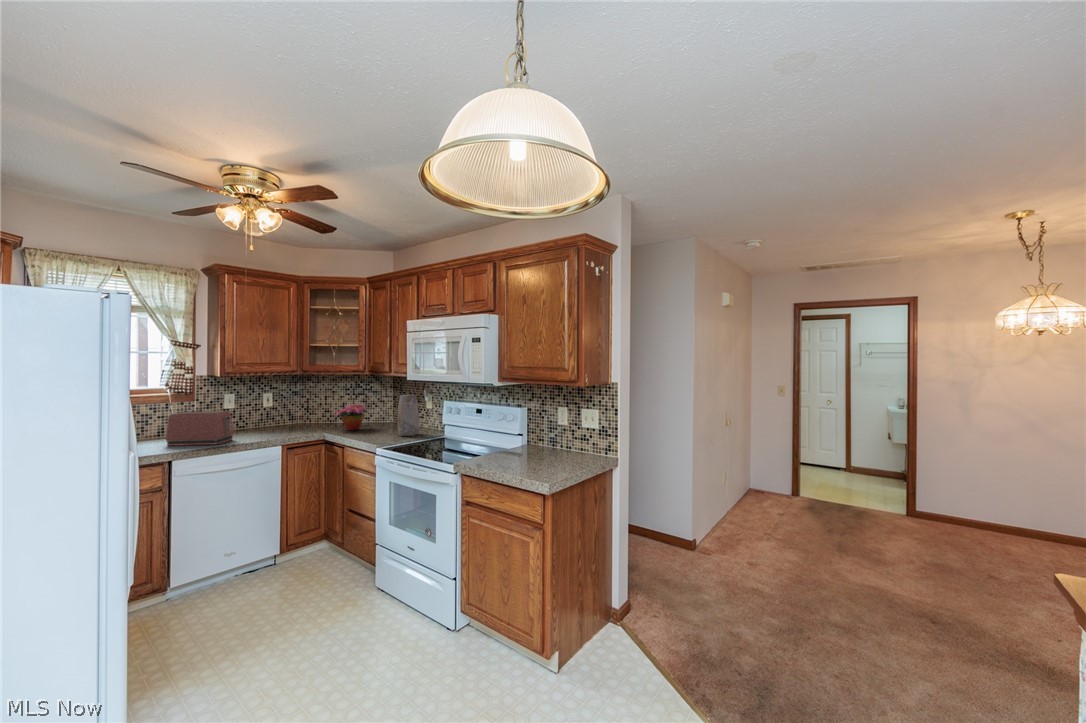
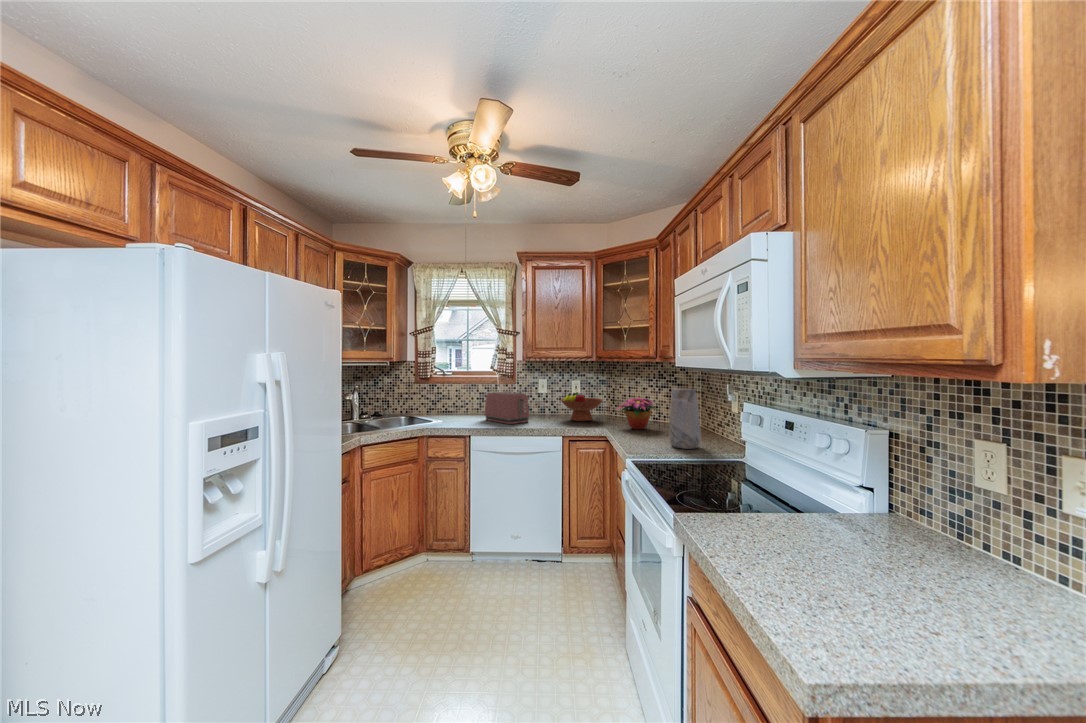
fruit bowl: none [263,405,310,432] -> present [561,392,603,421]

